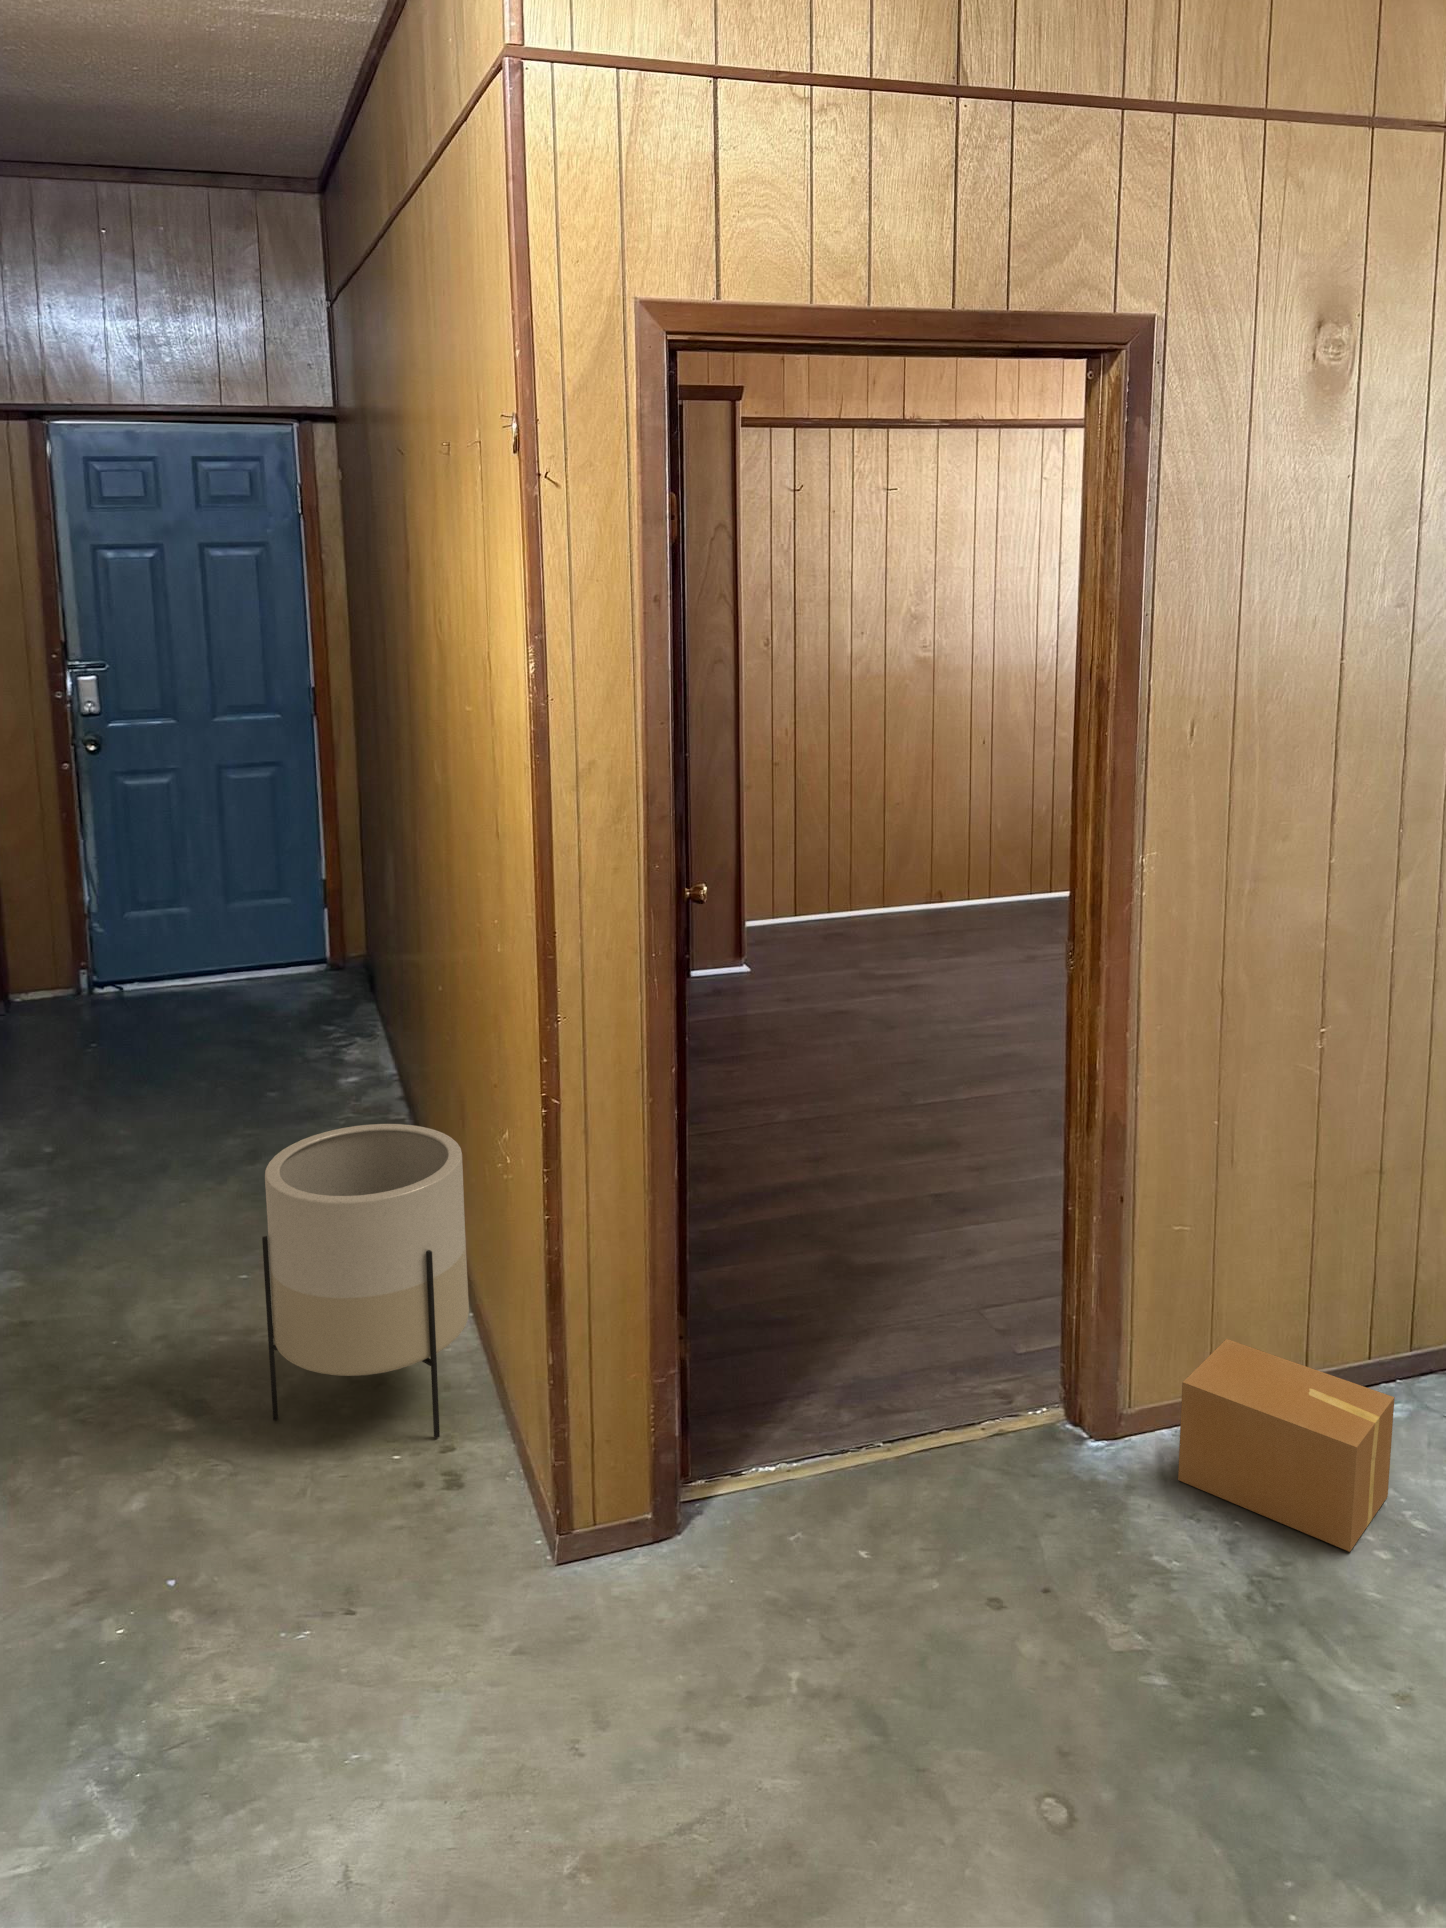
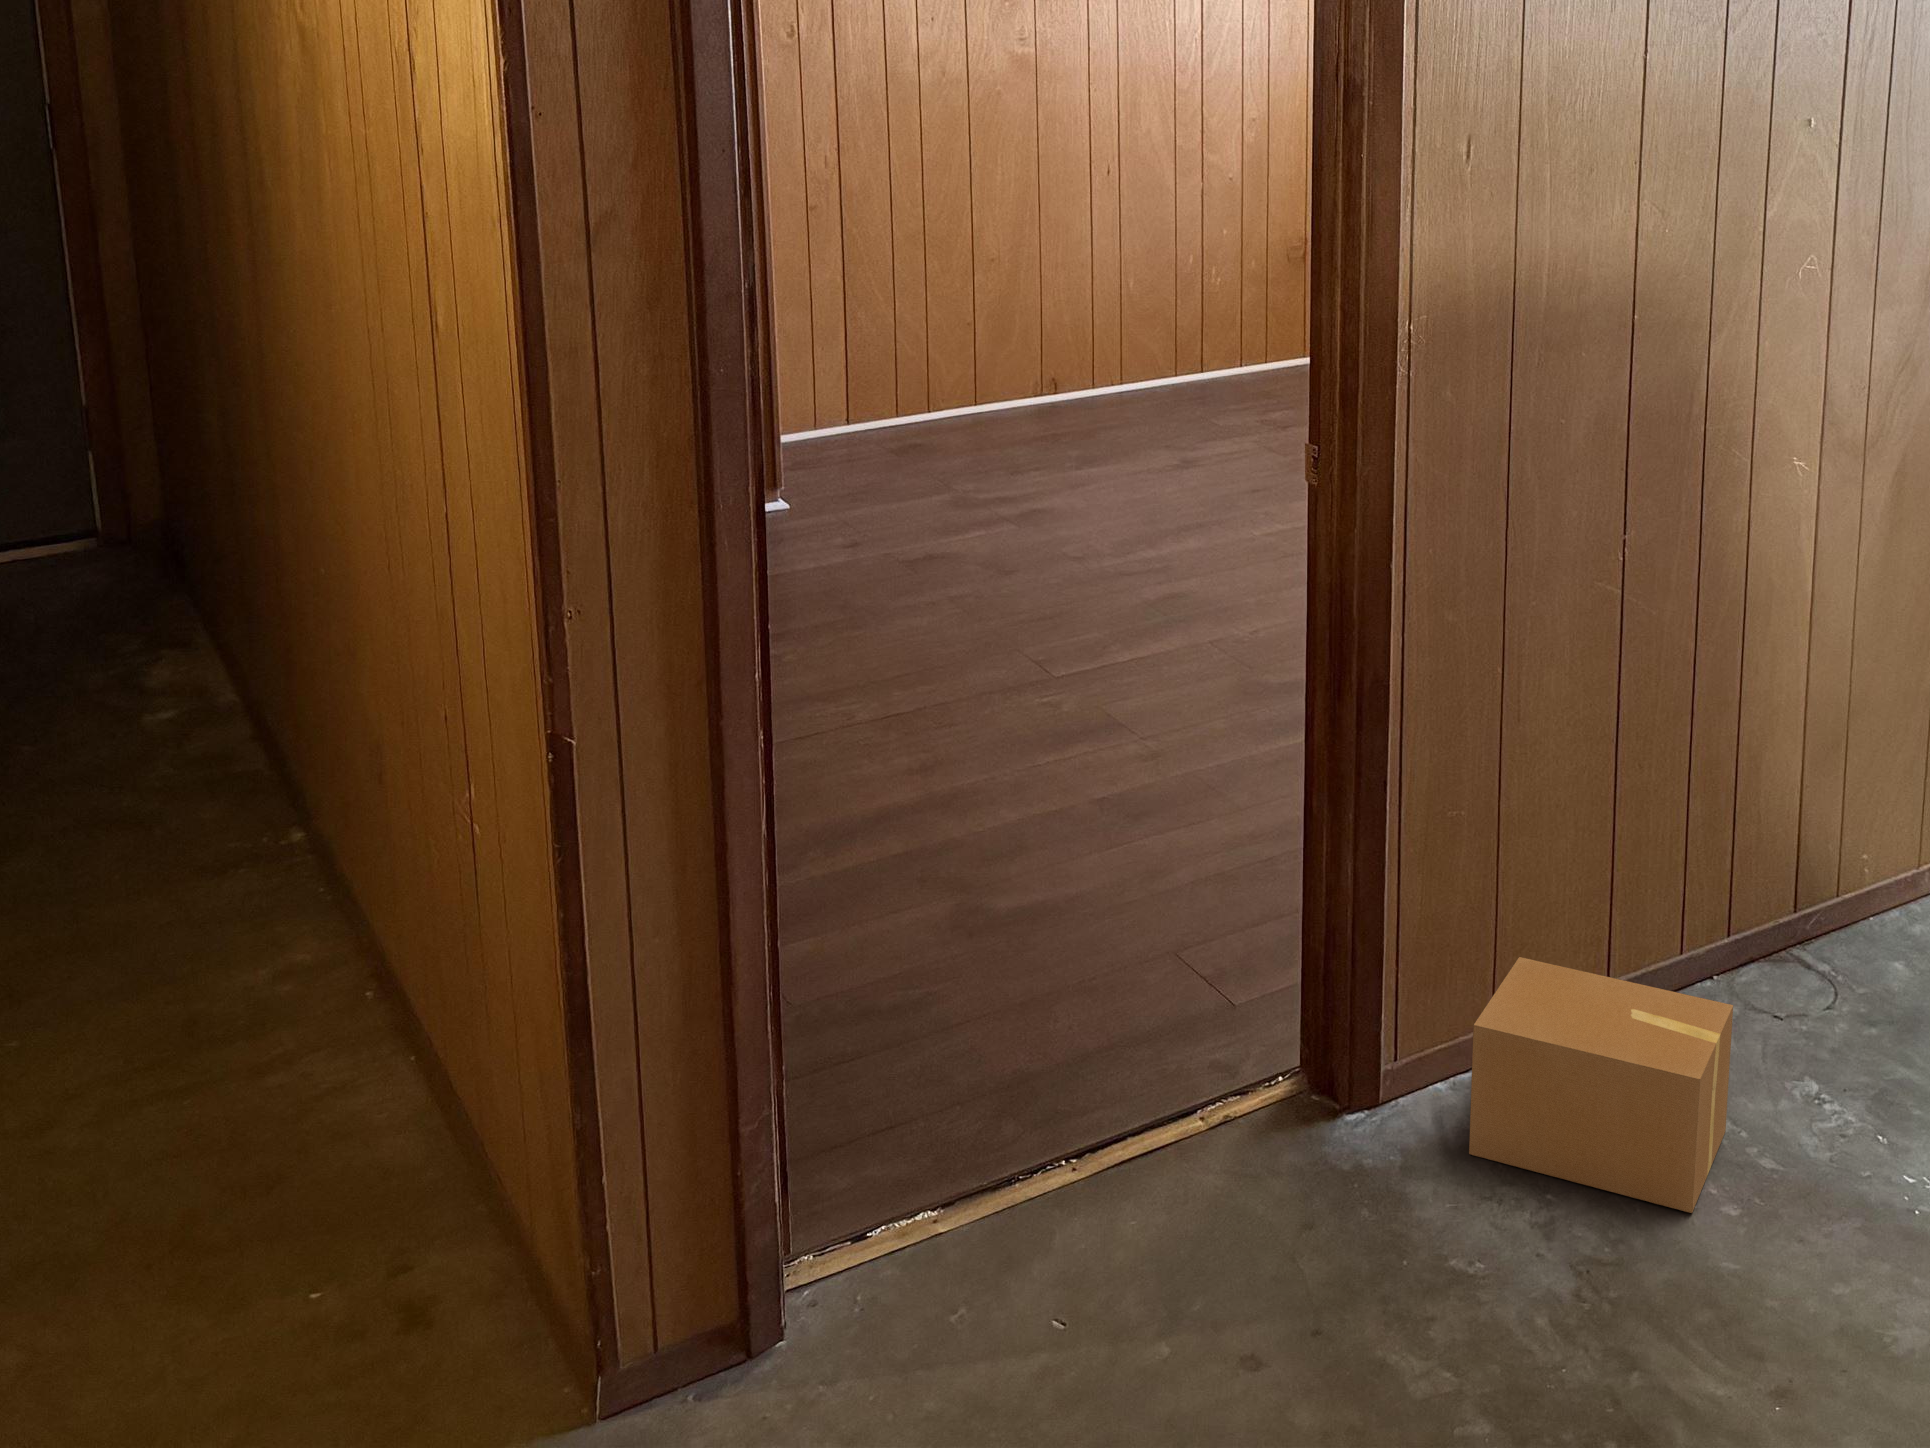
planter: present [262,1124,469,1438] -> none [31,793,408,1297]

